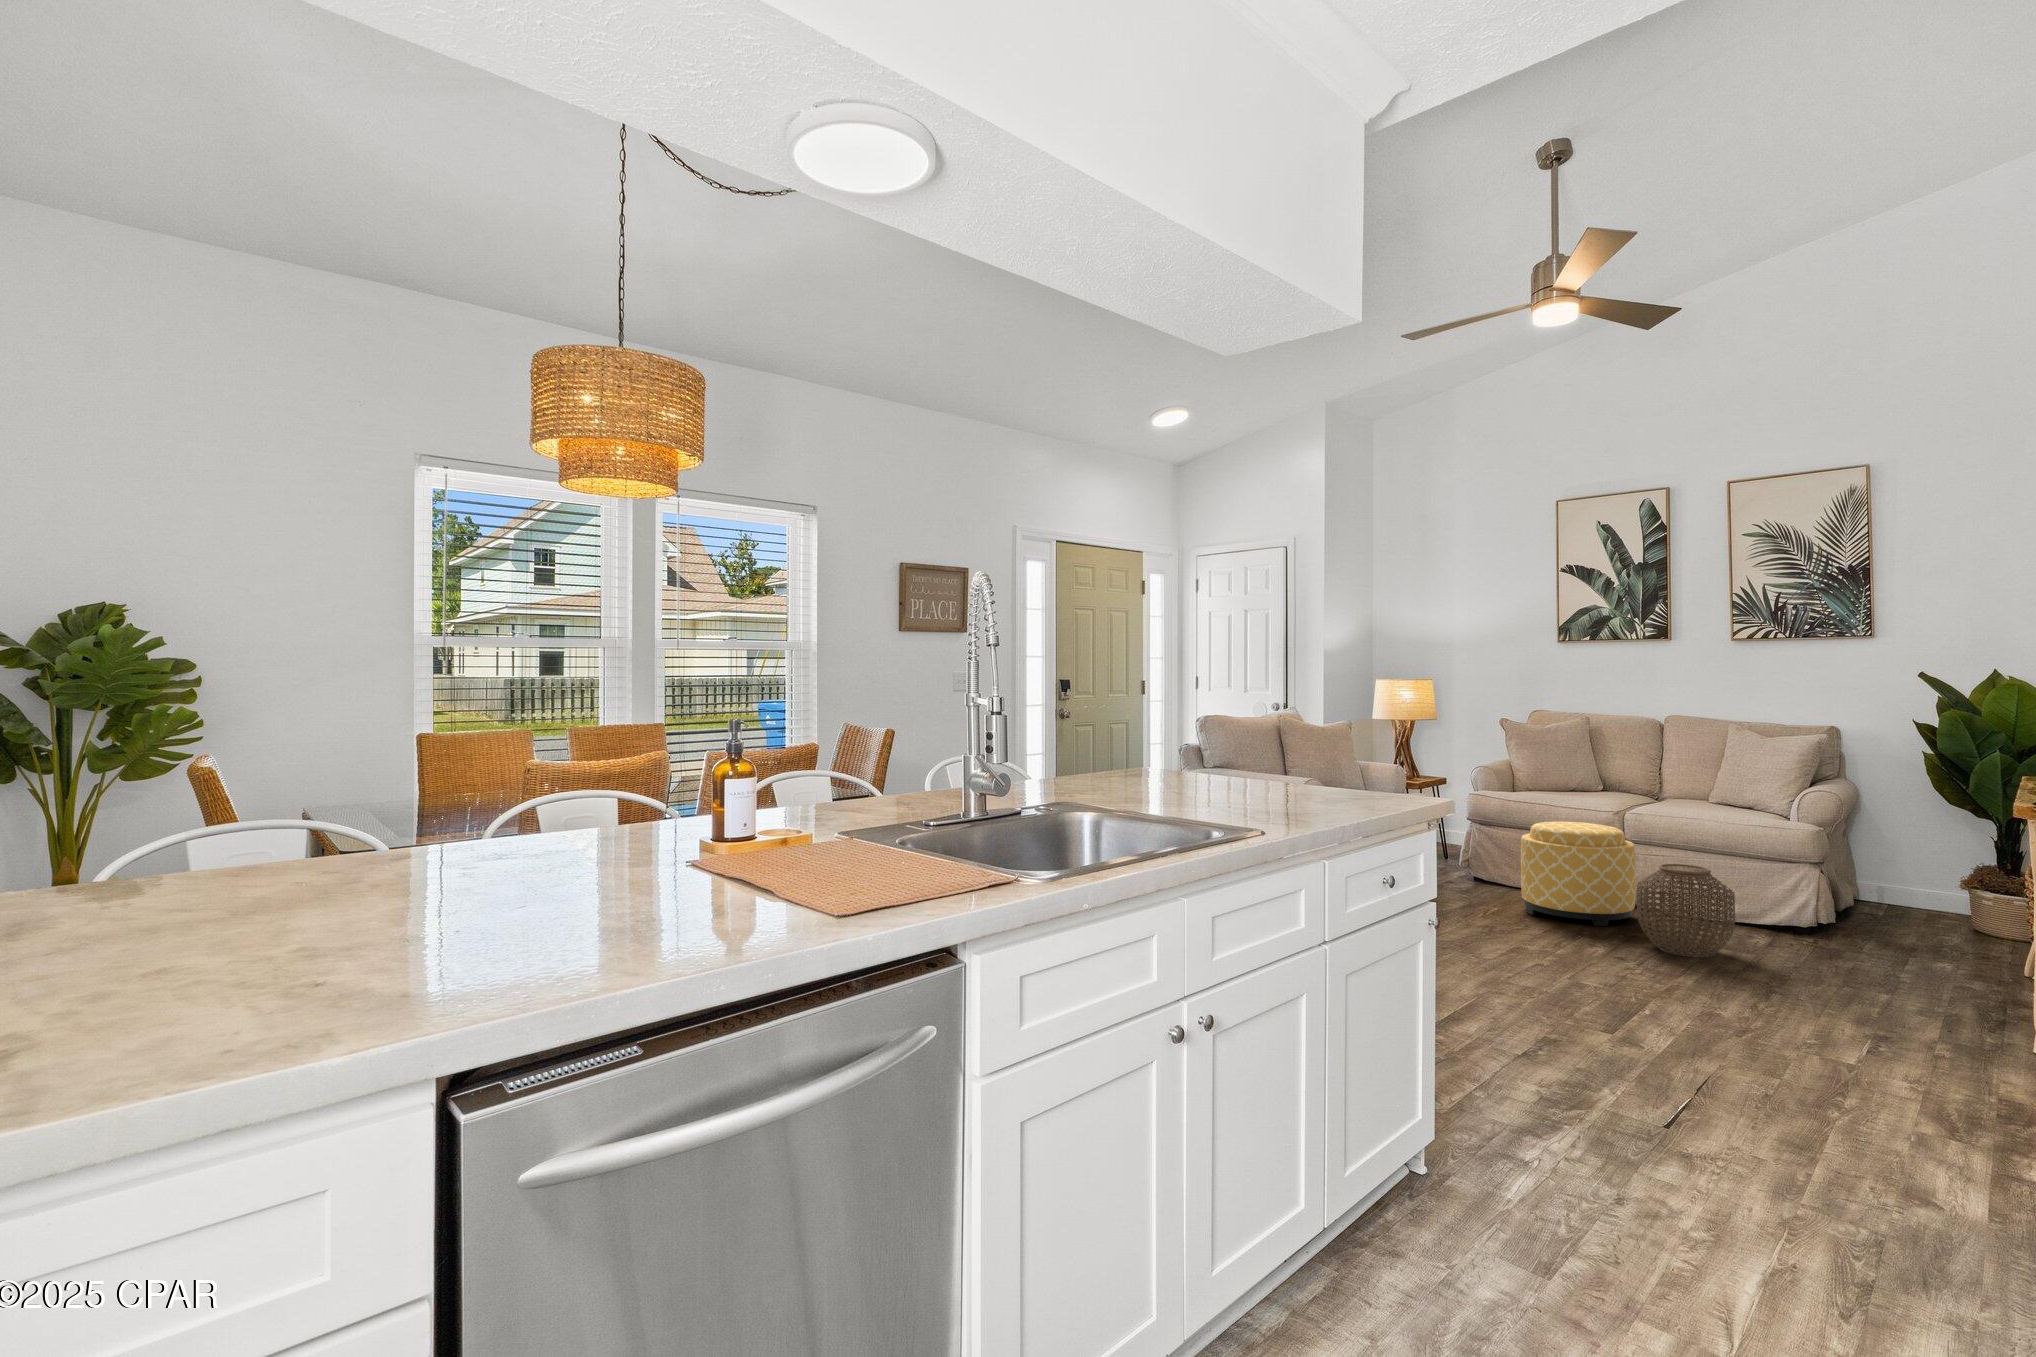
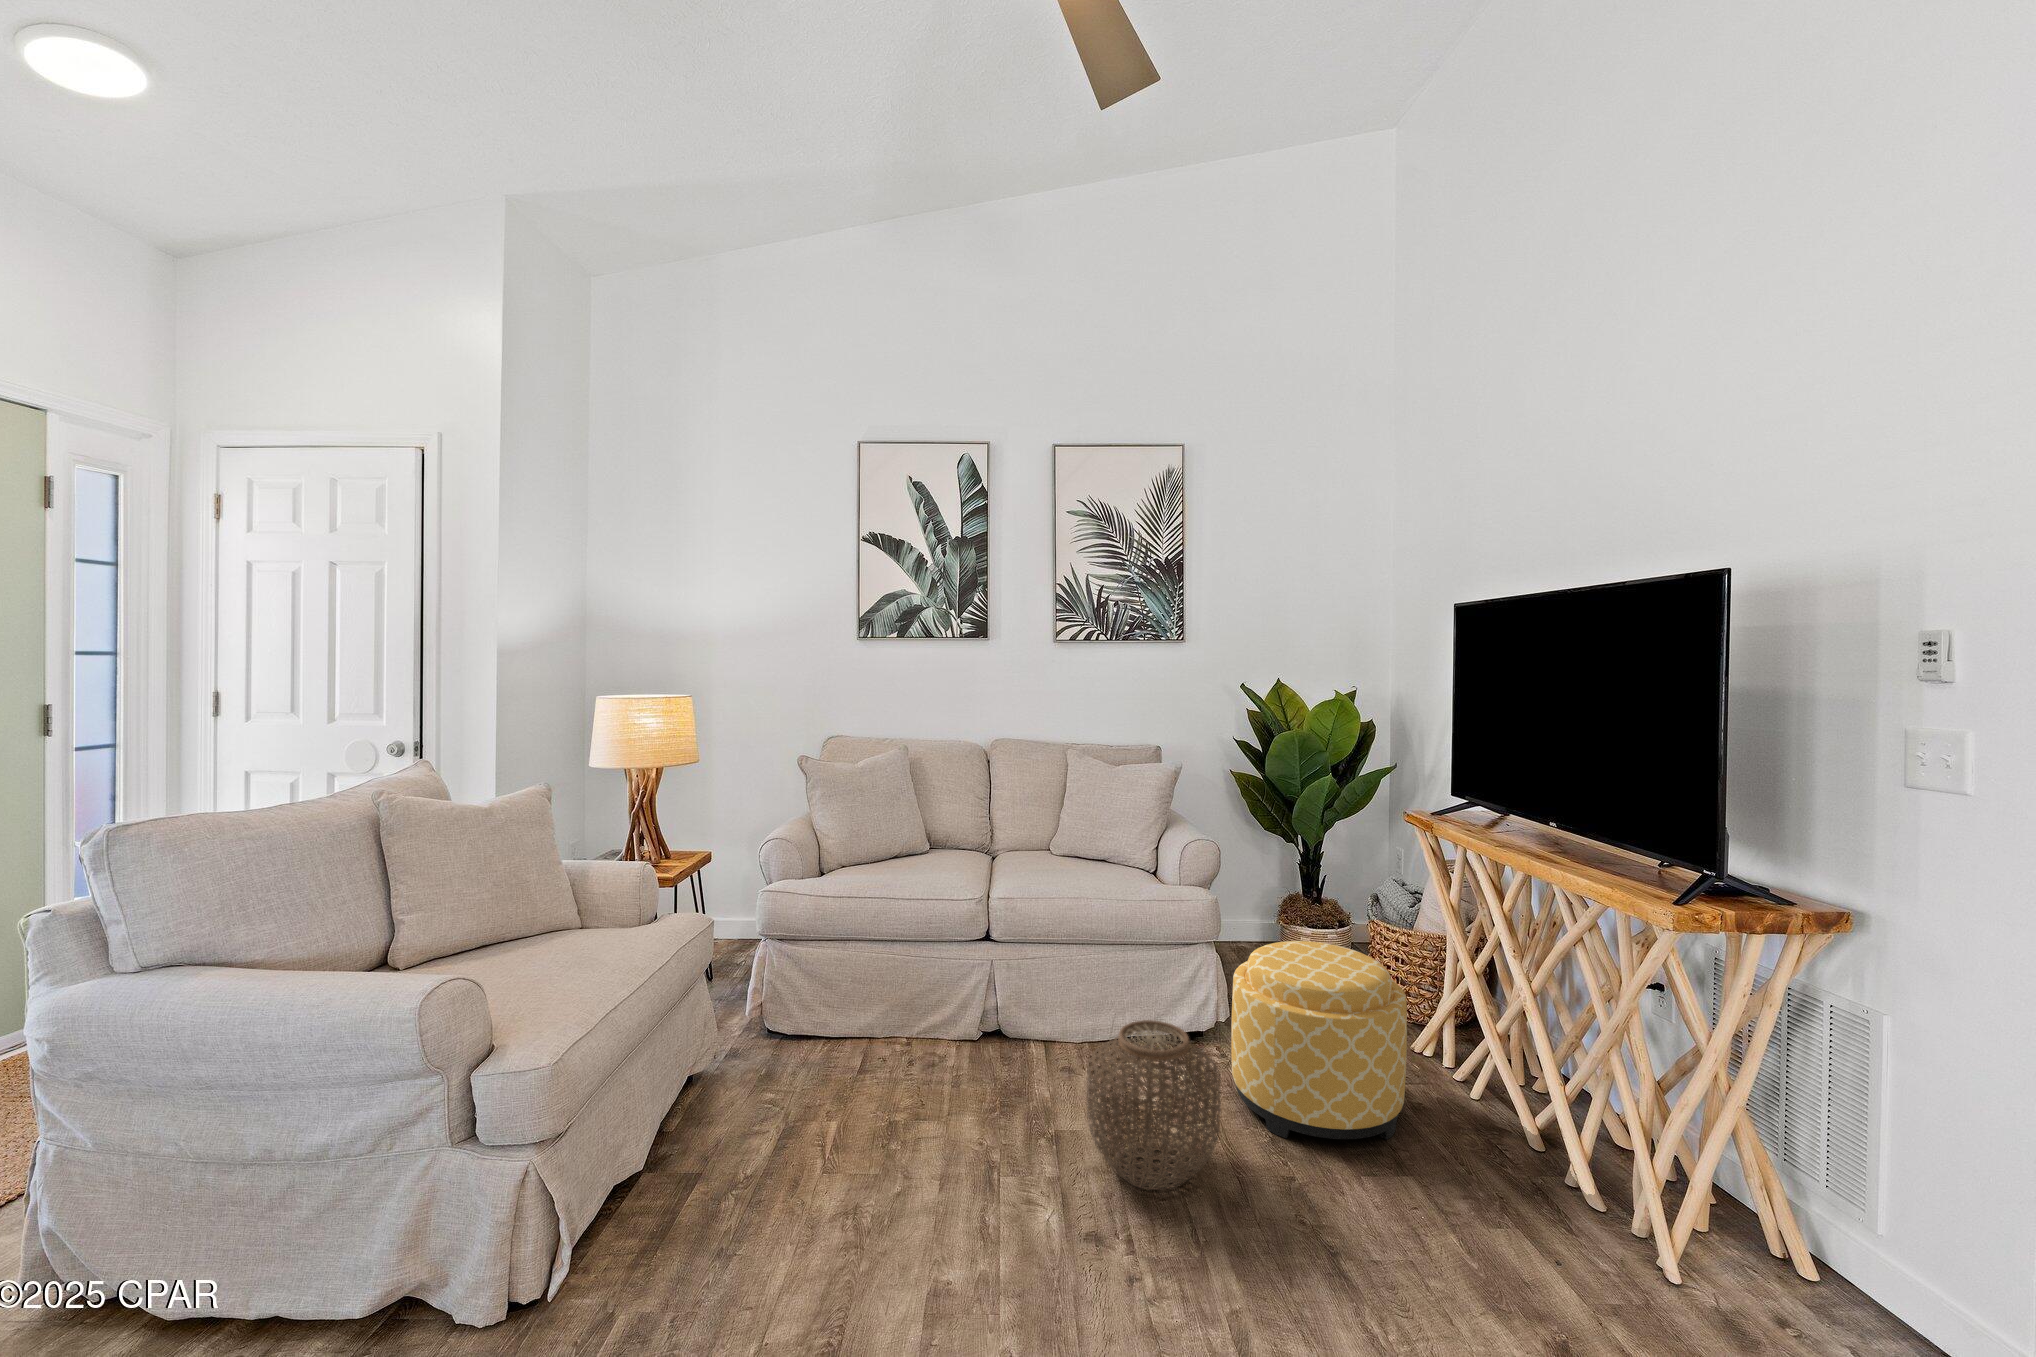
ottoman: present [1521,822,1636,926] -> present [1231,941,1407,1140]

